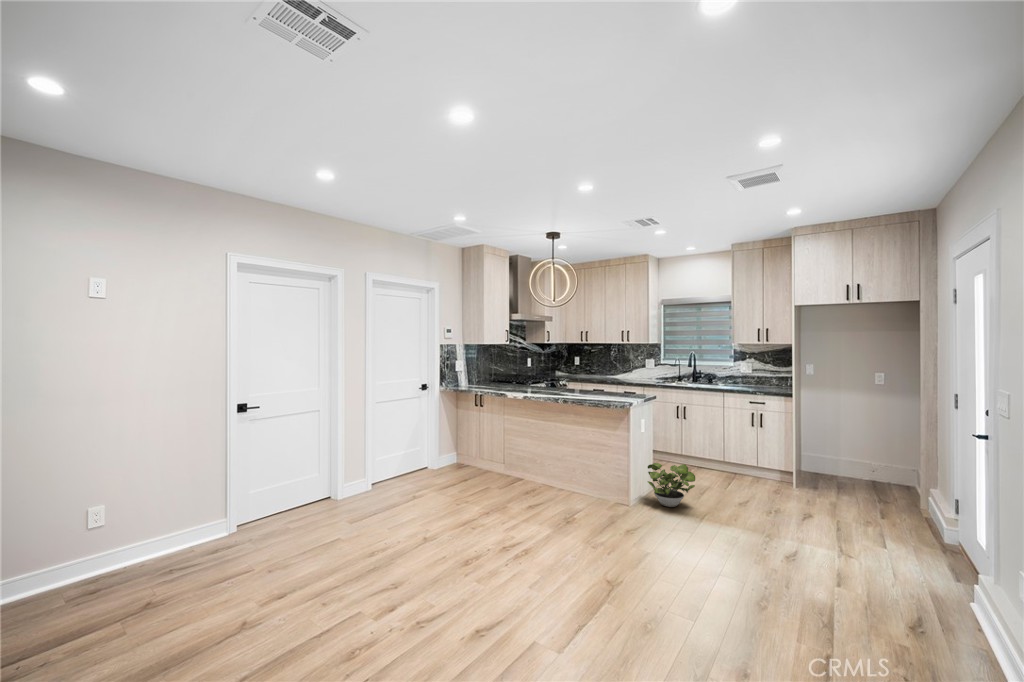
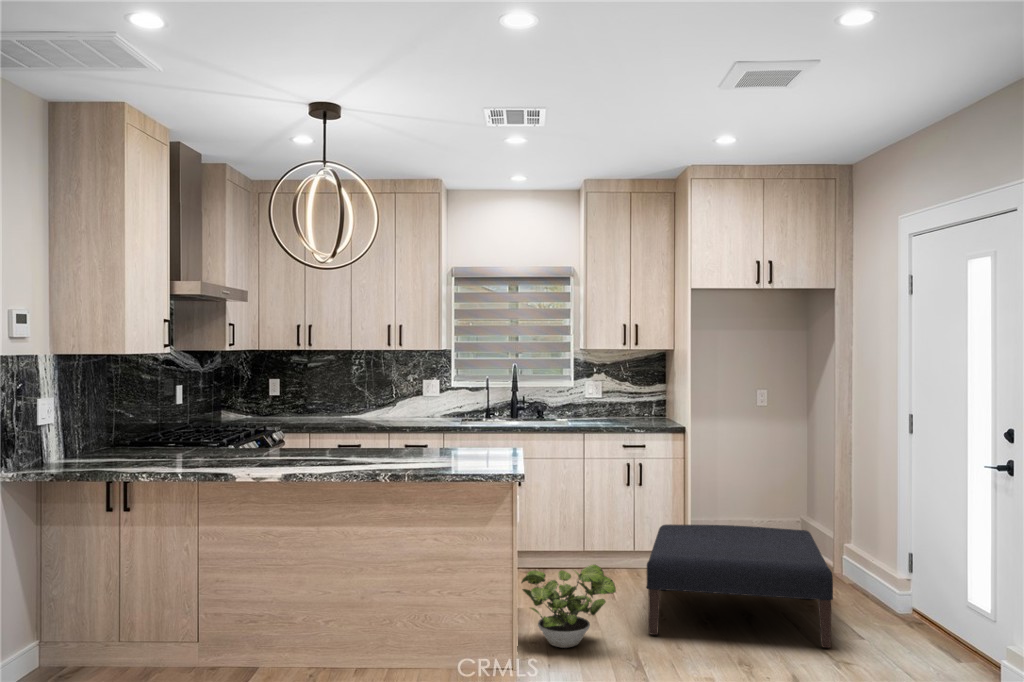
ottoman: none [722,452,875,545] -> present [647,524,833,648]

